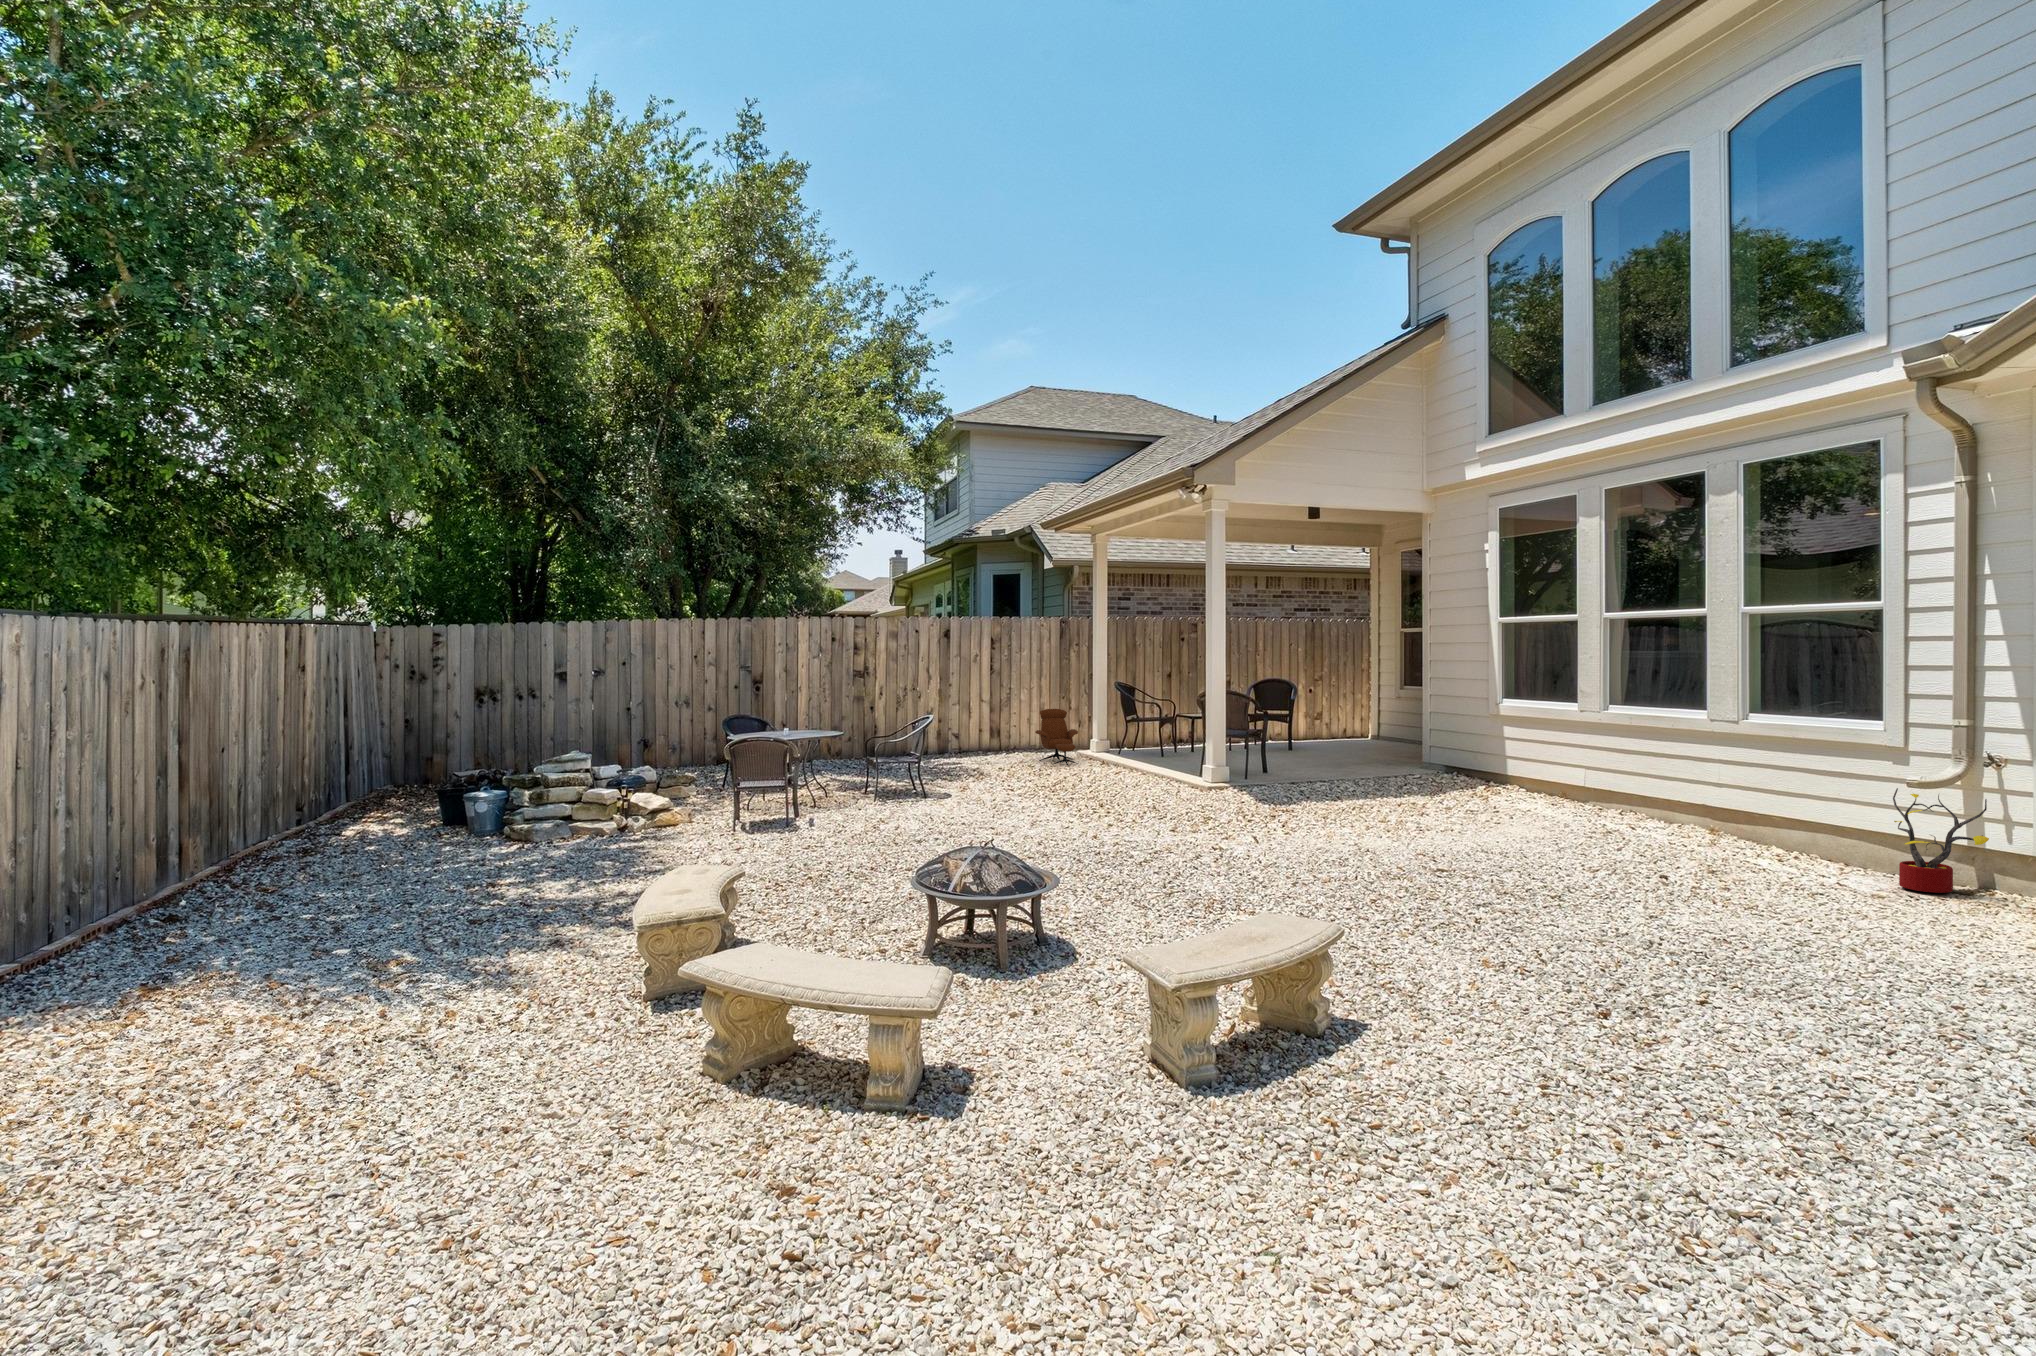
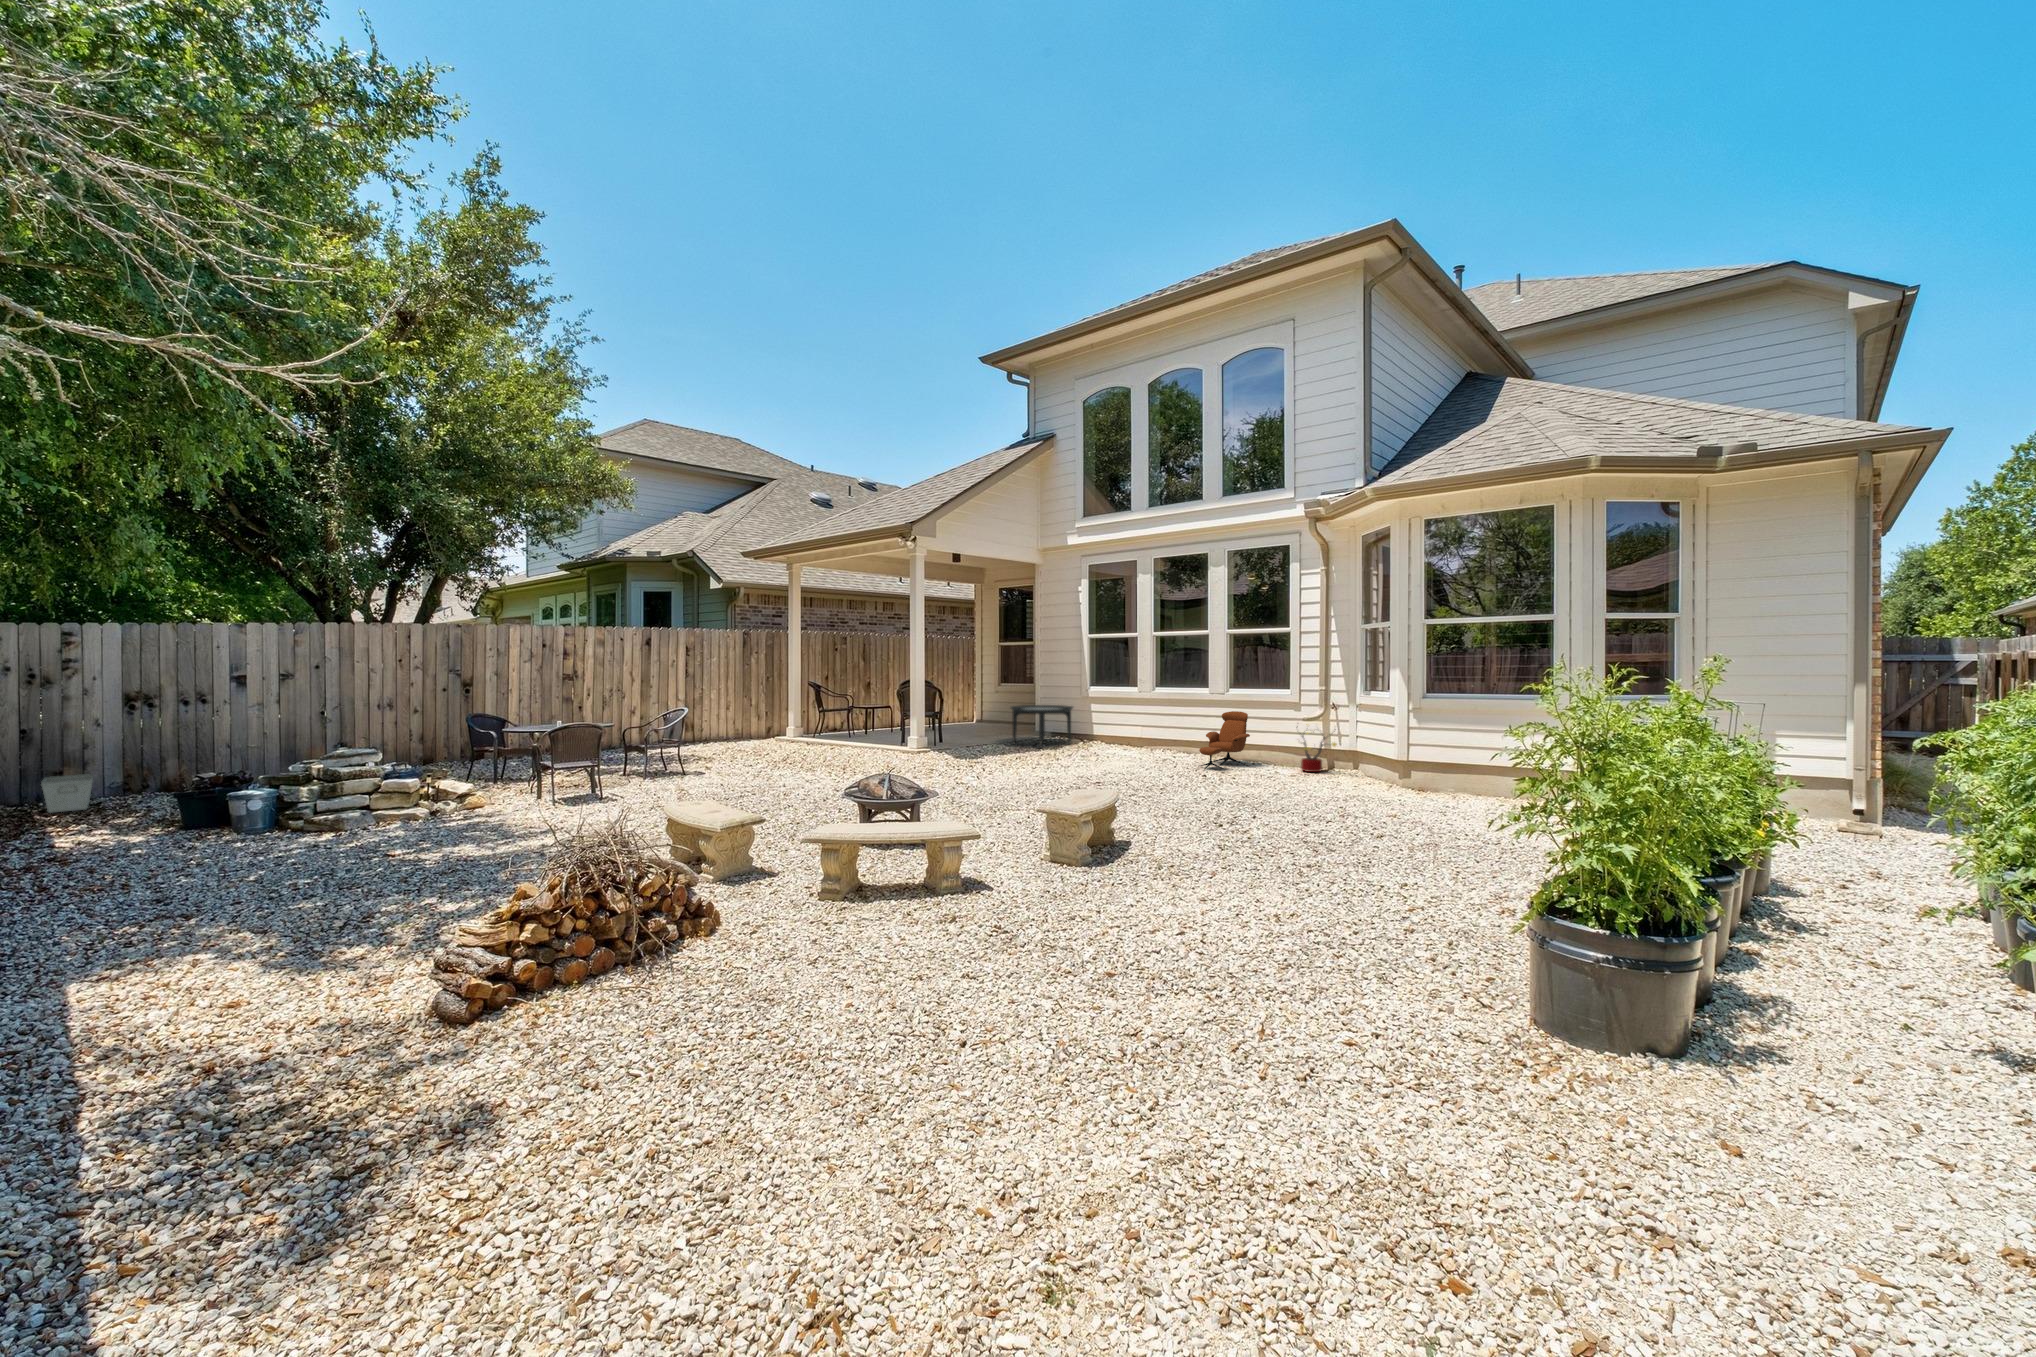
lounge chair: present [1035,709,1078,765] -> present [1199,711,1250,769]
round table: none [1365,732,1473,800] -> present [1011,705,1073,748]
storage bin: none [370,766,420,801] -> present [41,774,93,813]

